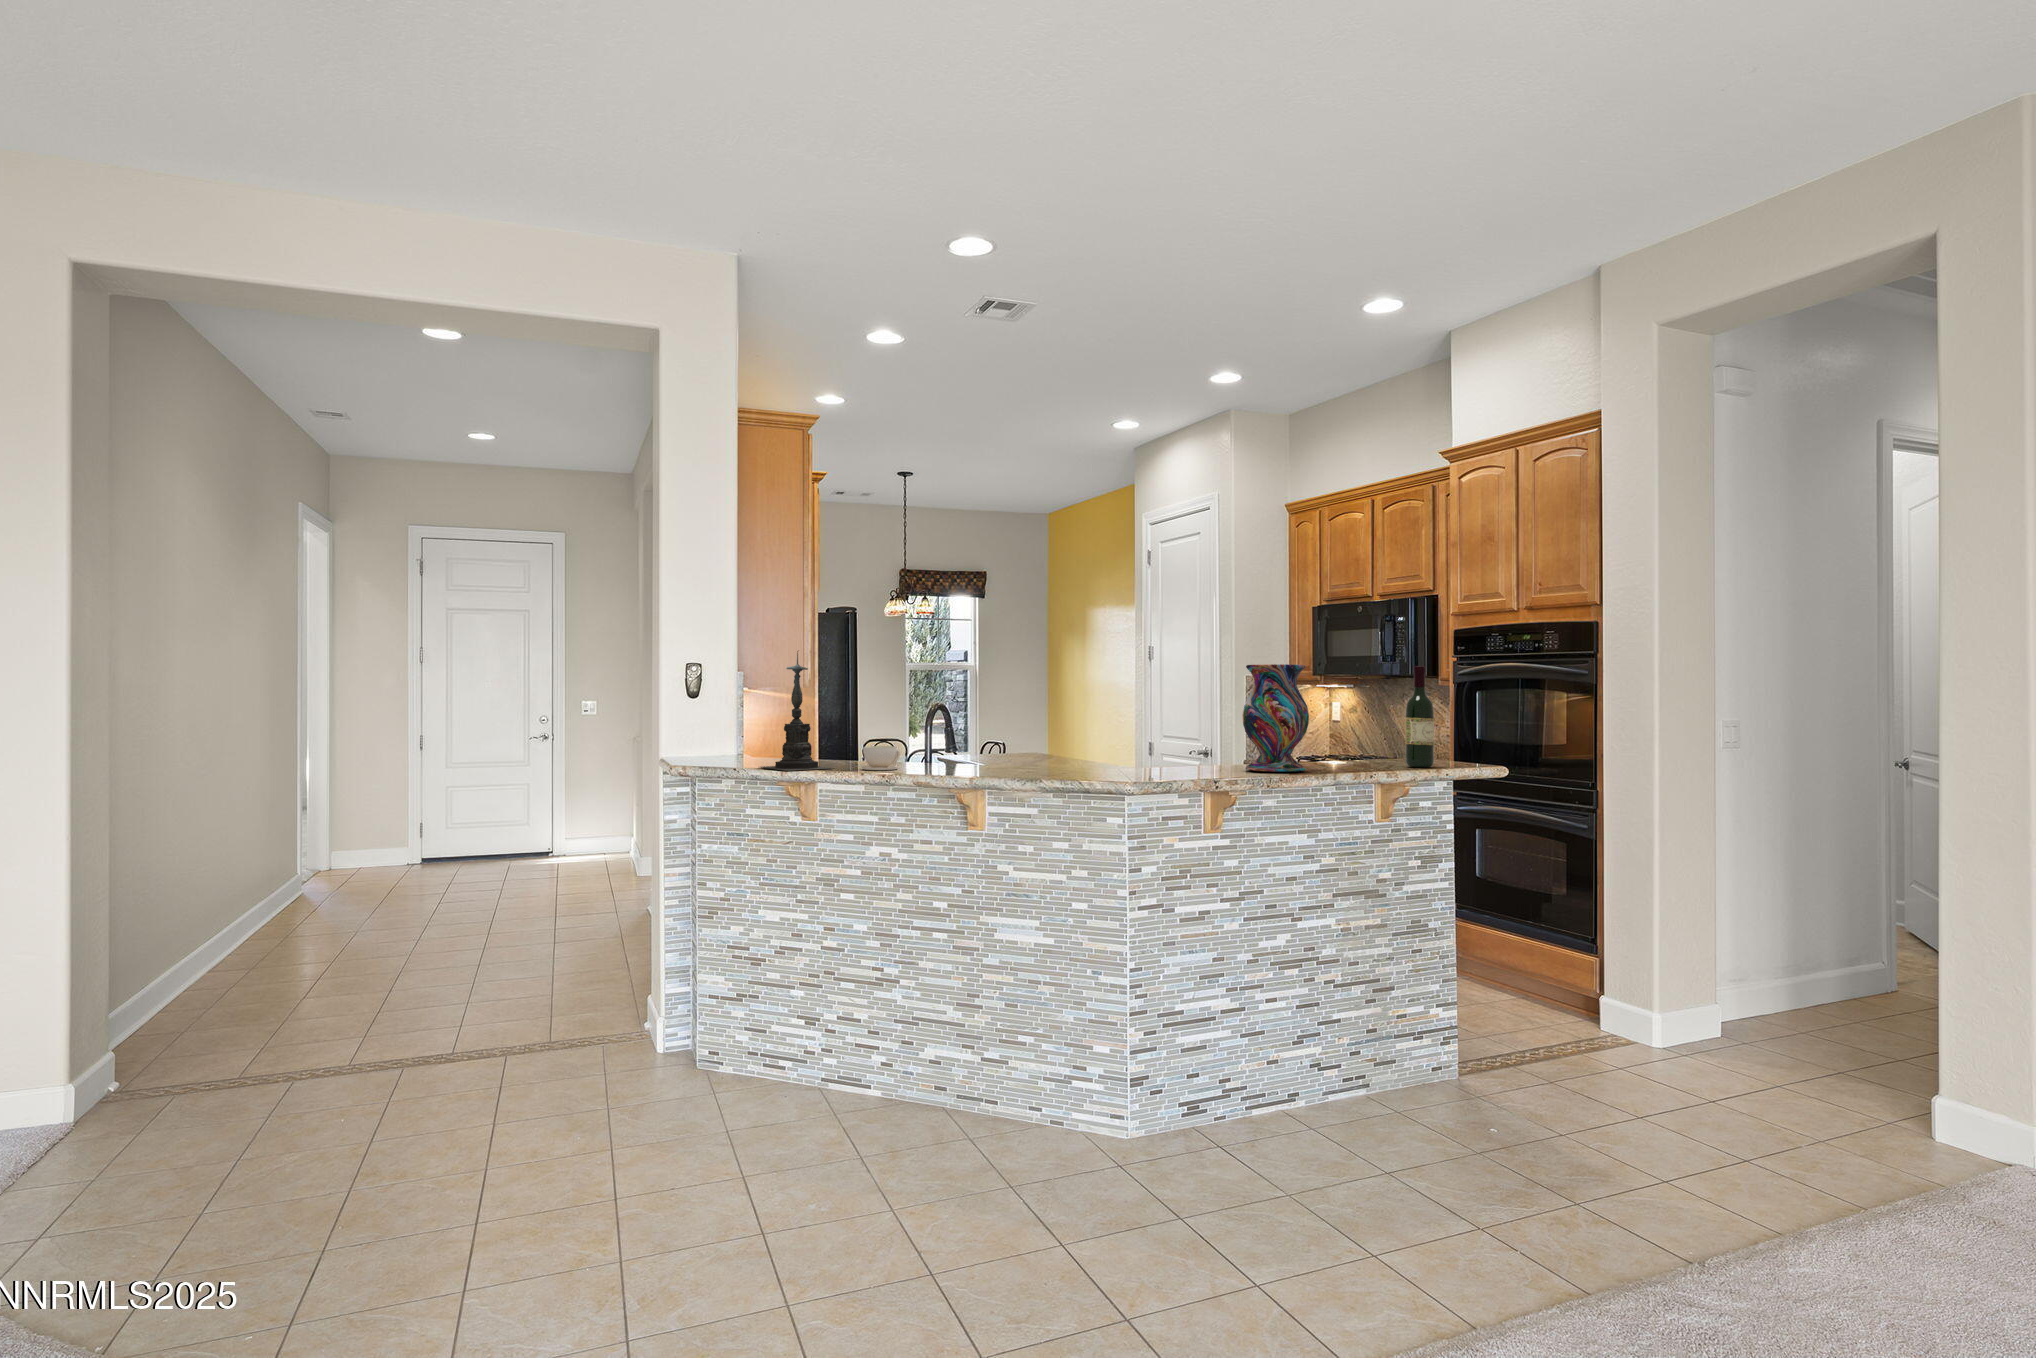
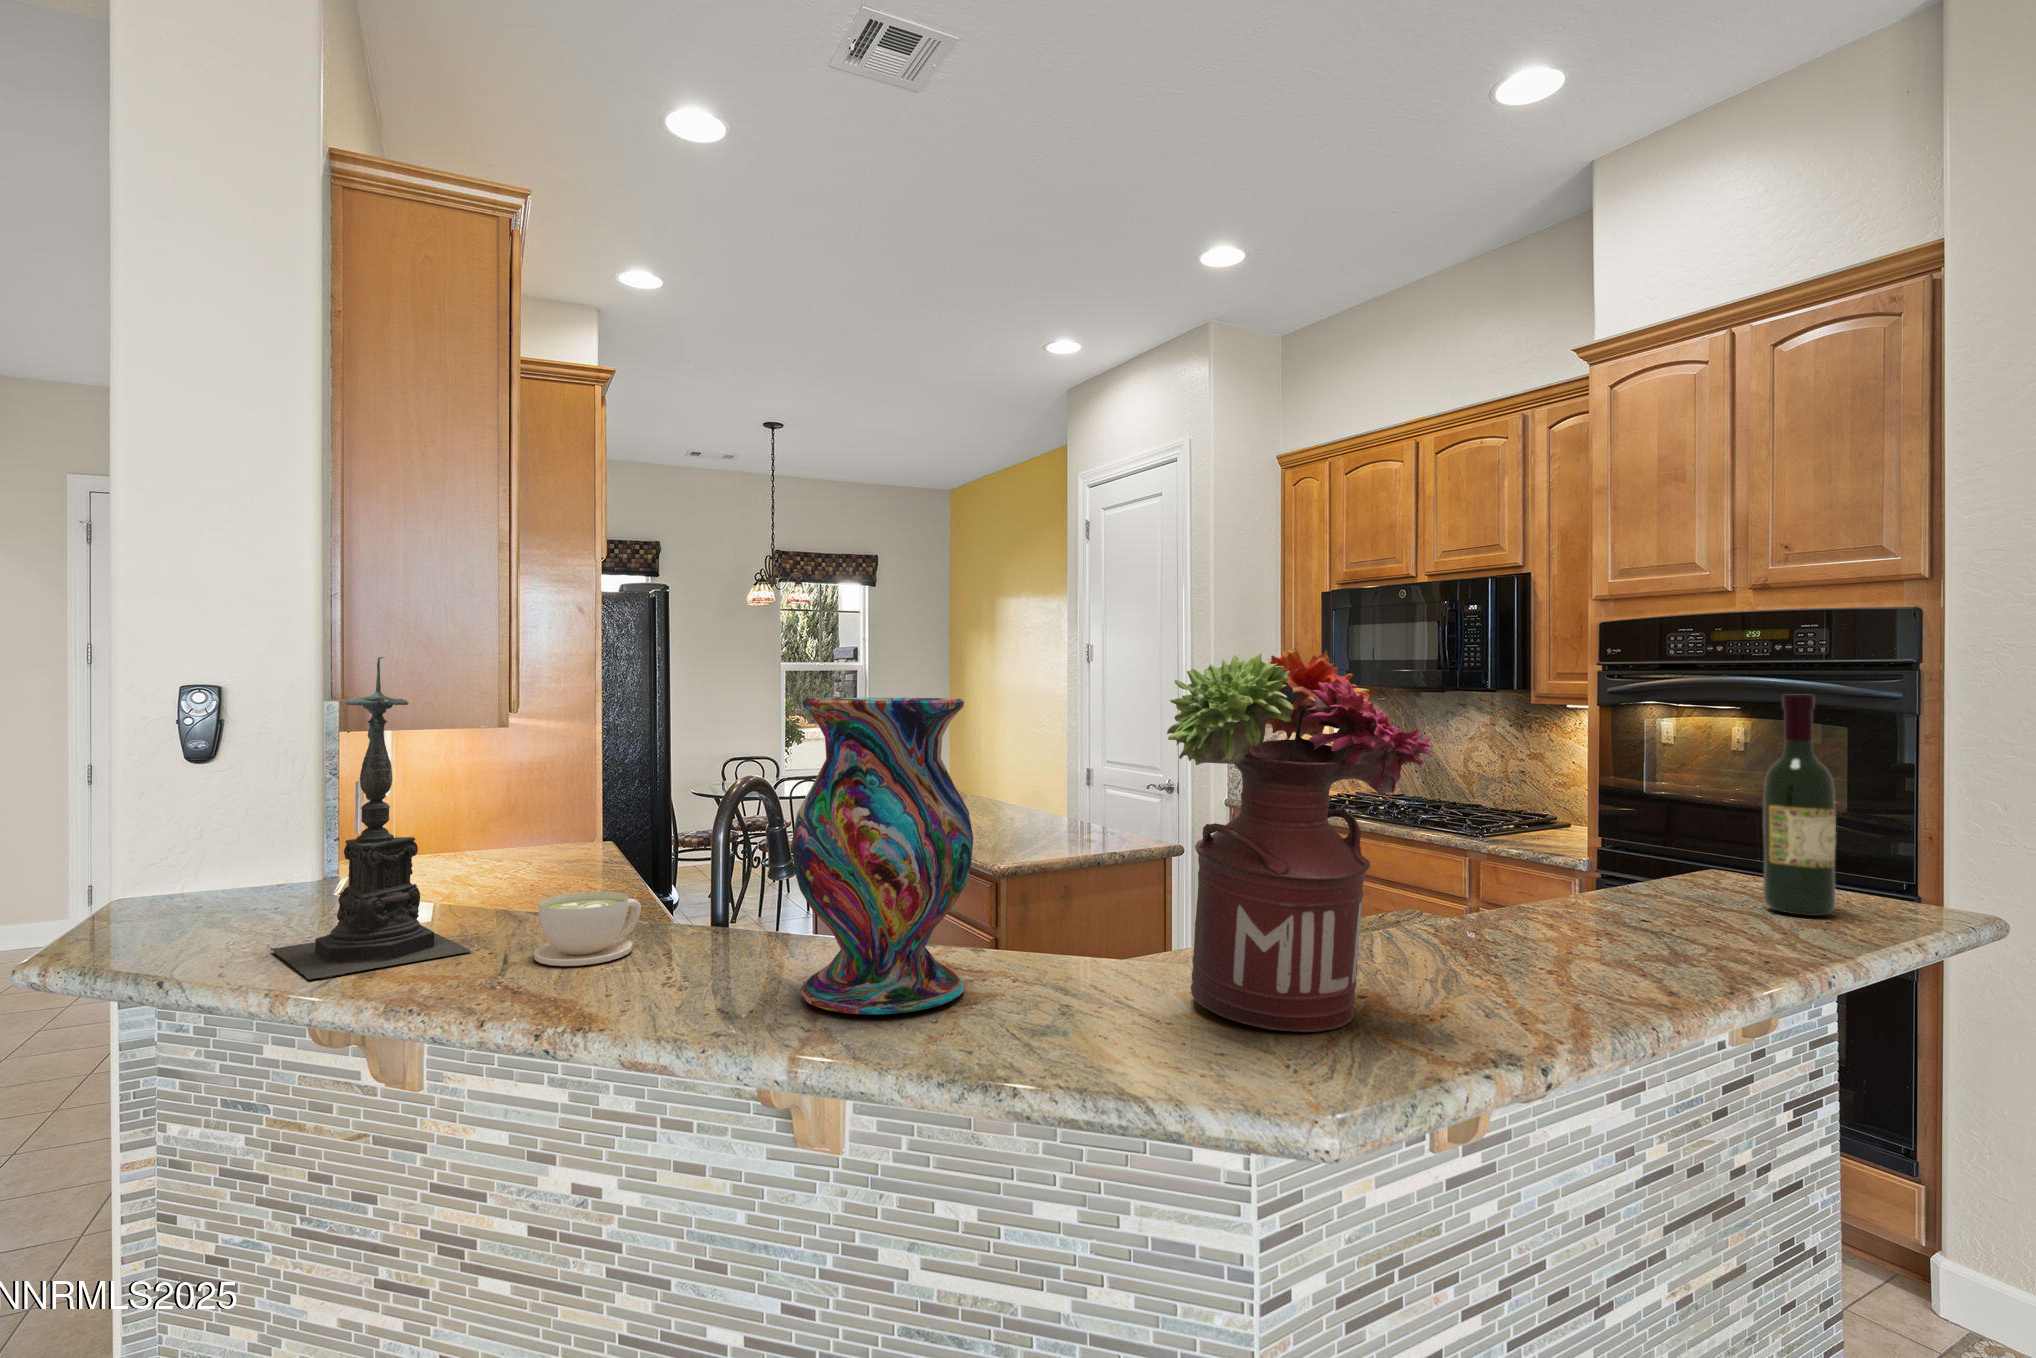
flower arrangement: none [1099,645,1192,778] -> present [1167,648,1435,1032]
vase: present [1242,664,1309,772] -> present [792,698,973,1014]

